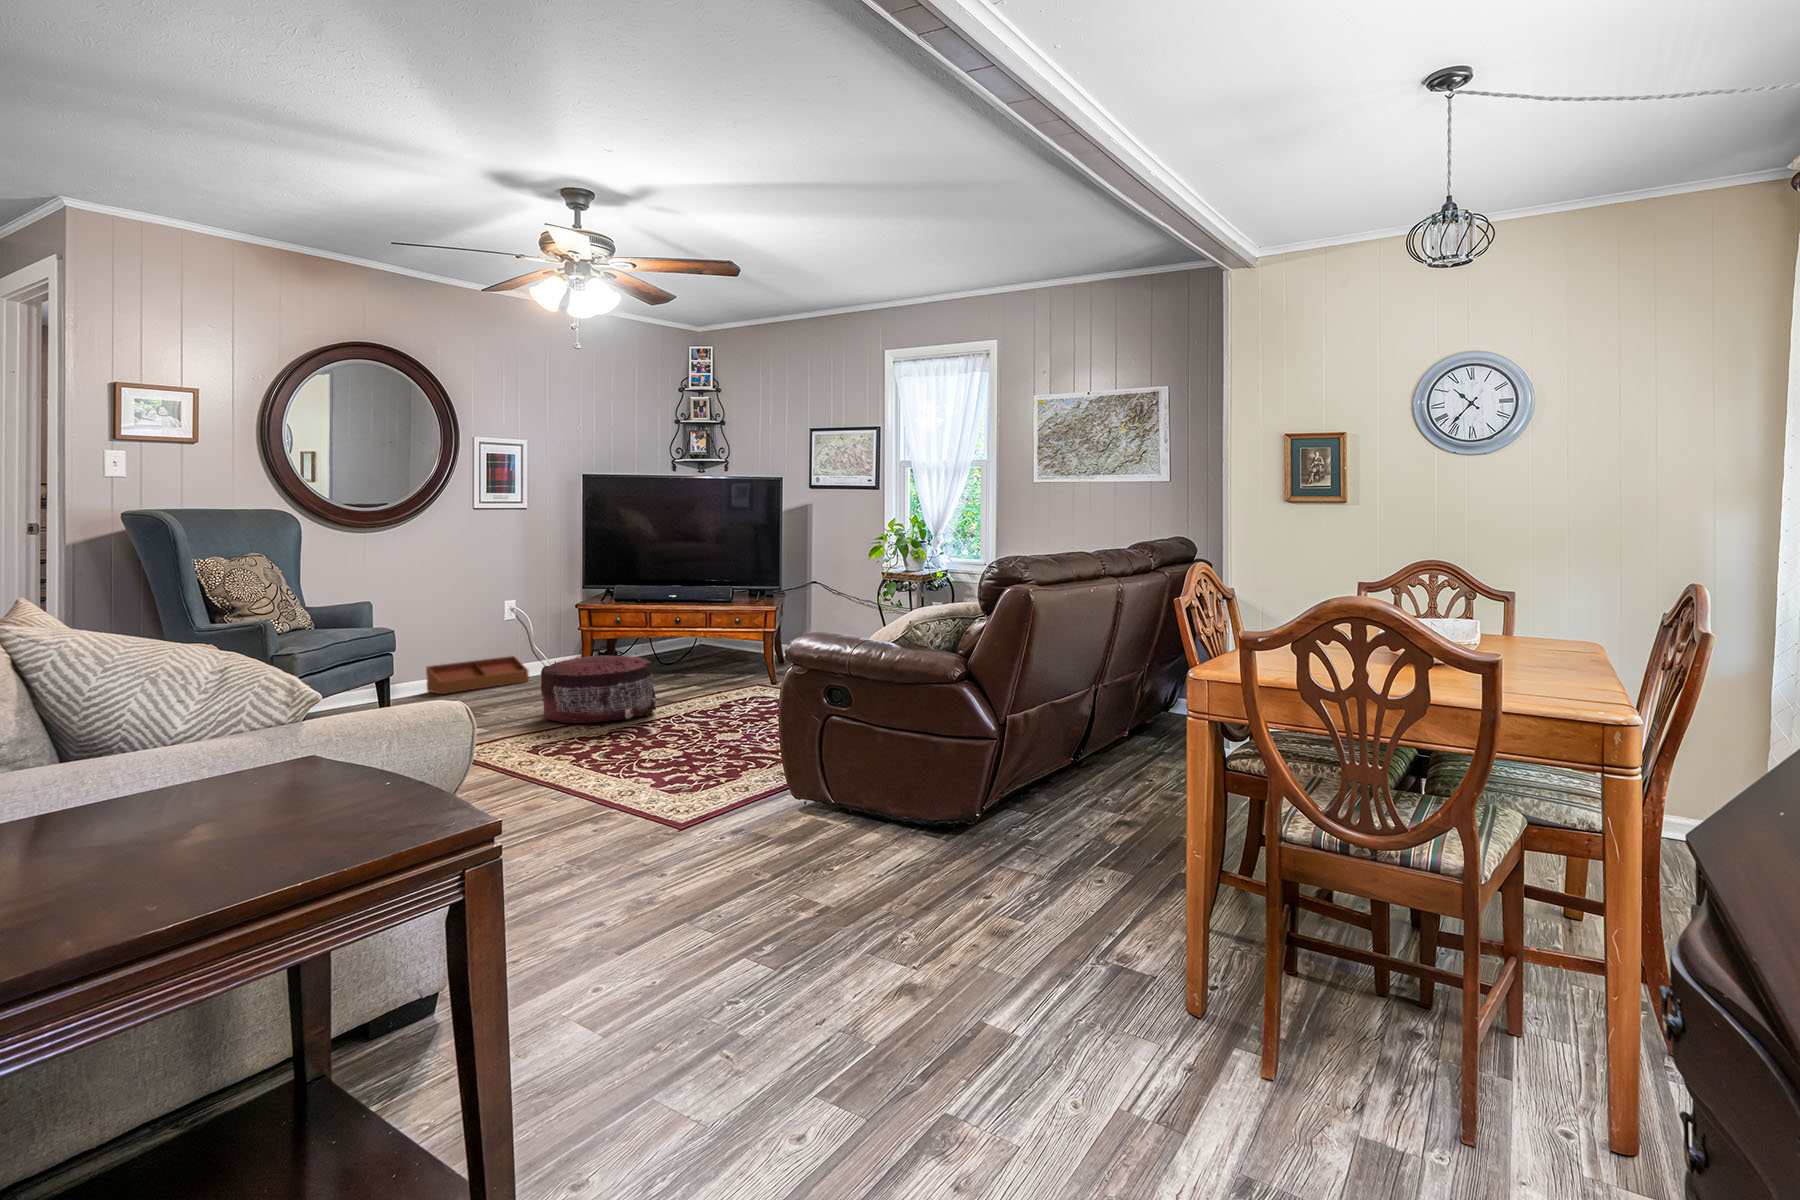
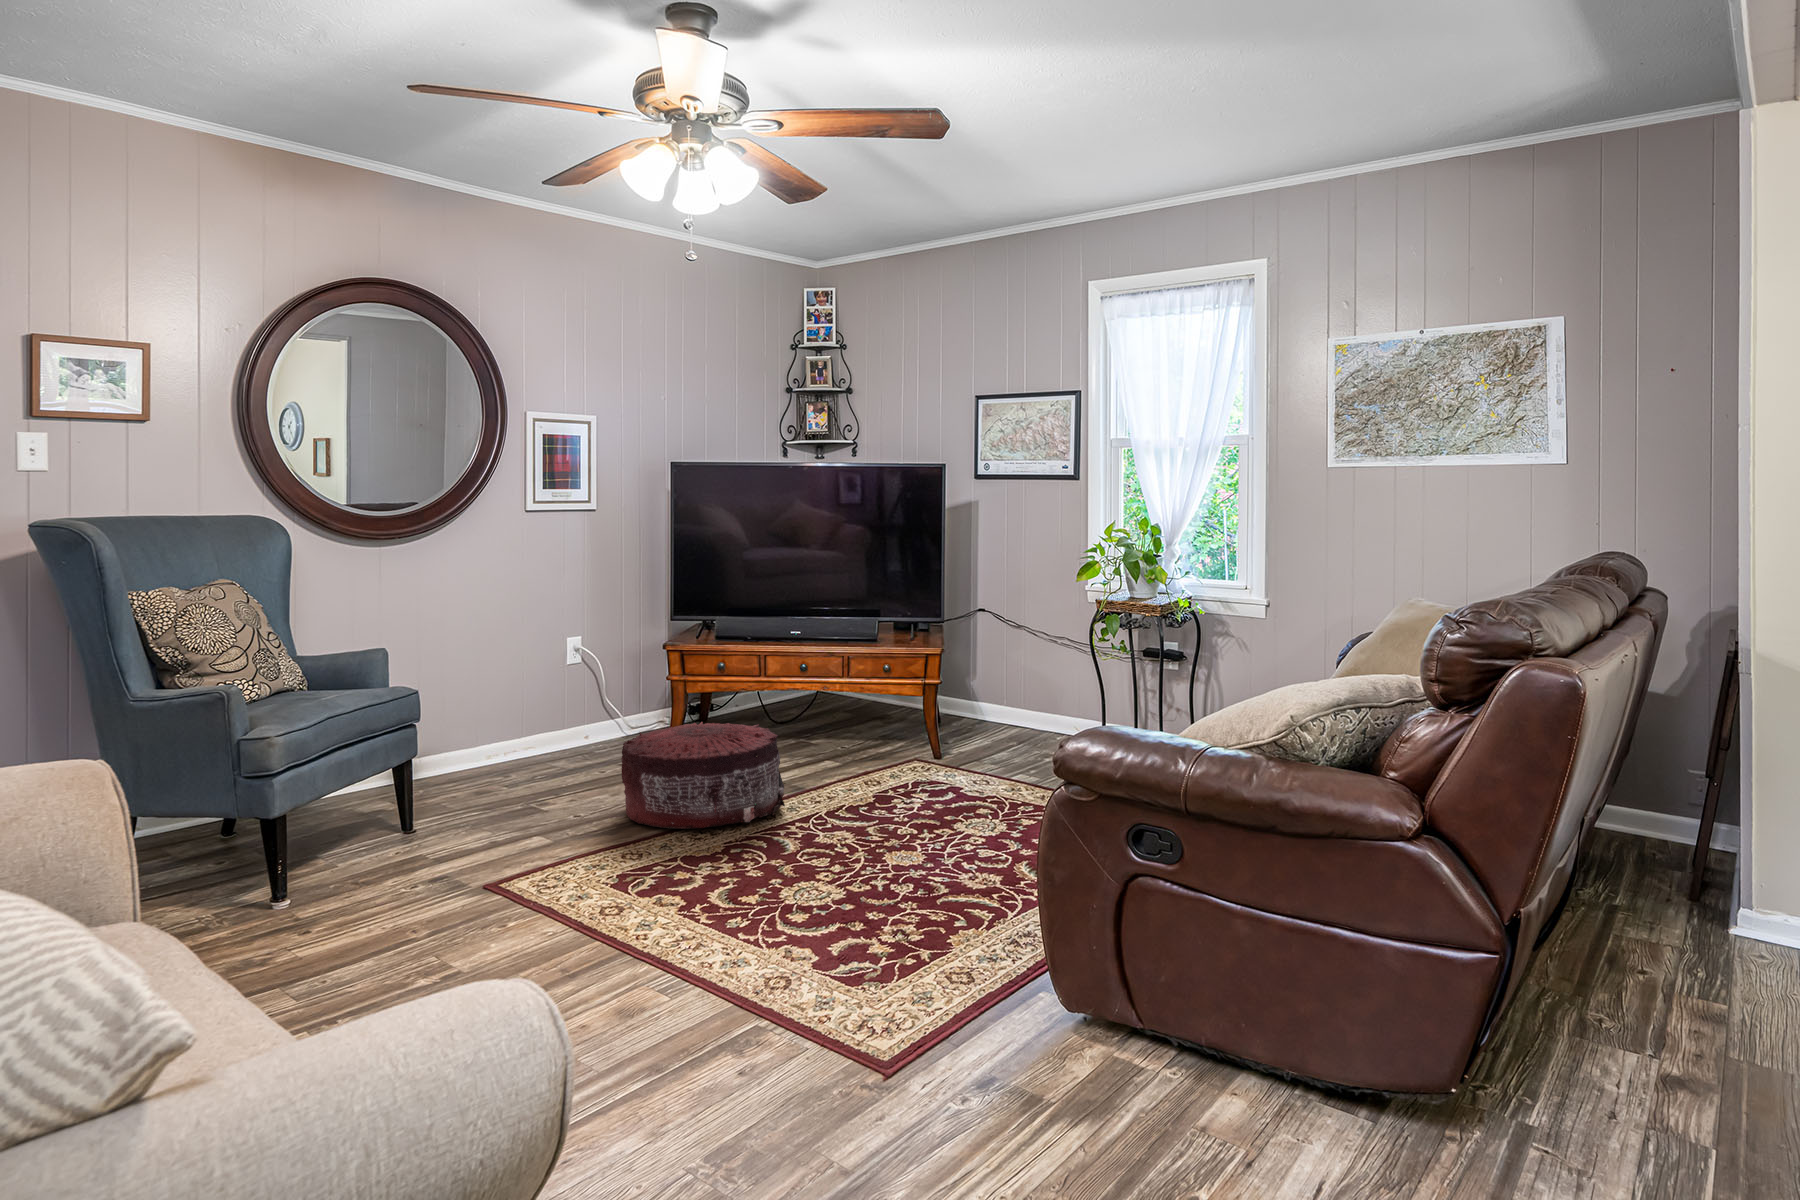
storage bin: present [426,656,529,694] -> none [461,714,597,772]

